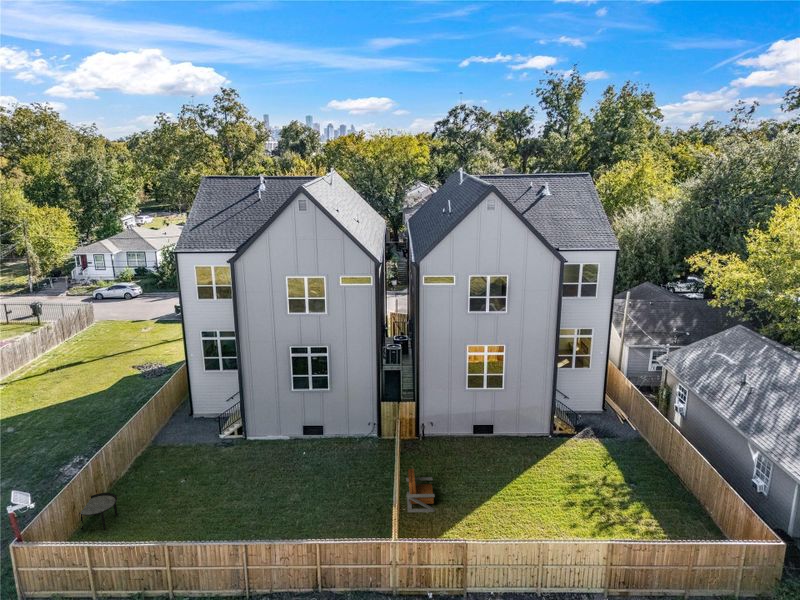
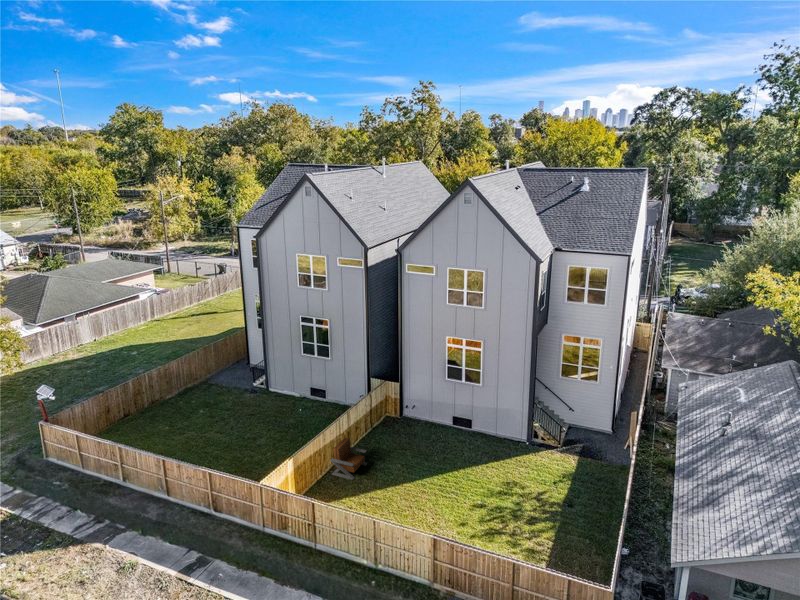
round table: present [79,493,118,530] -> none [112,405,144,431]

